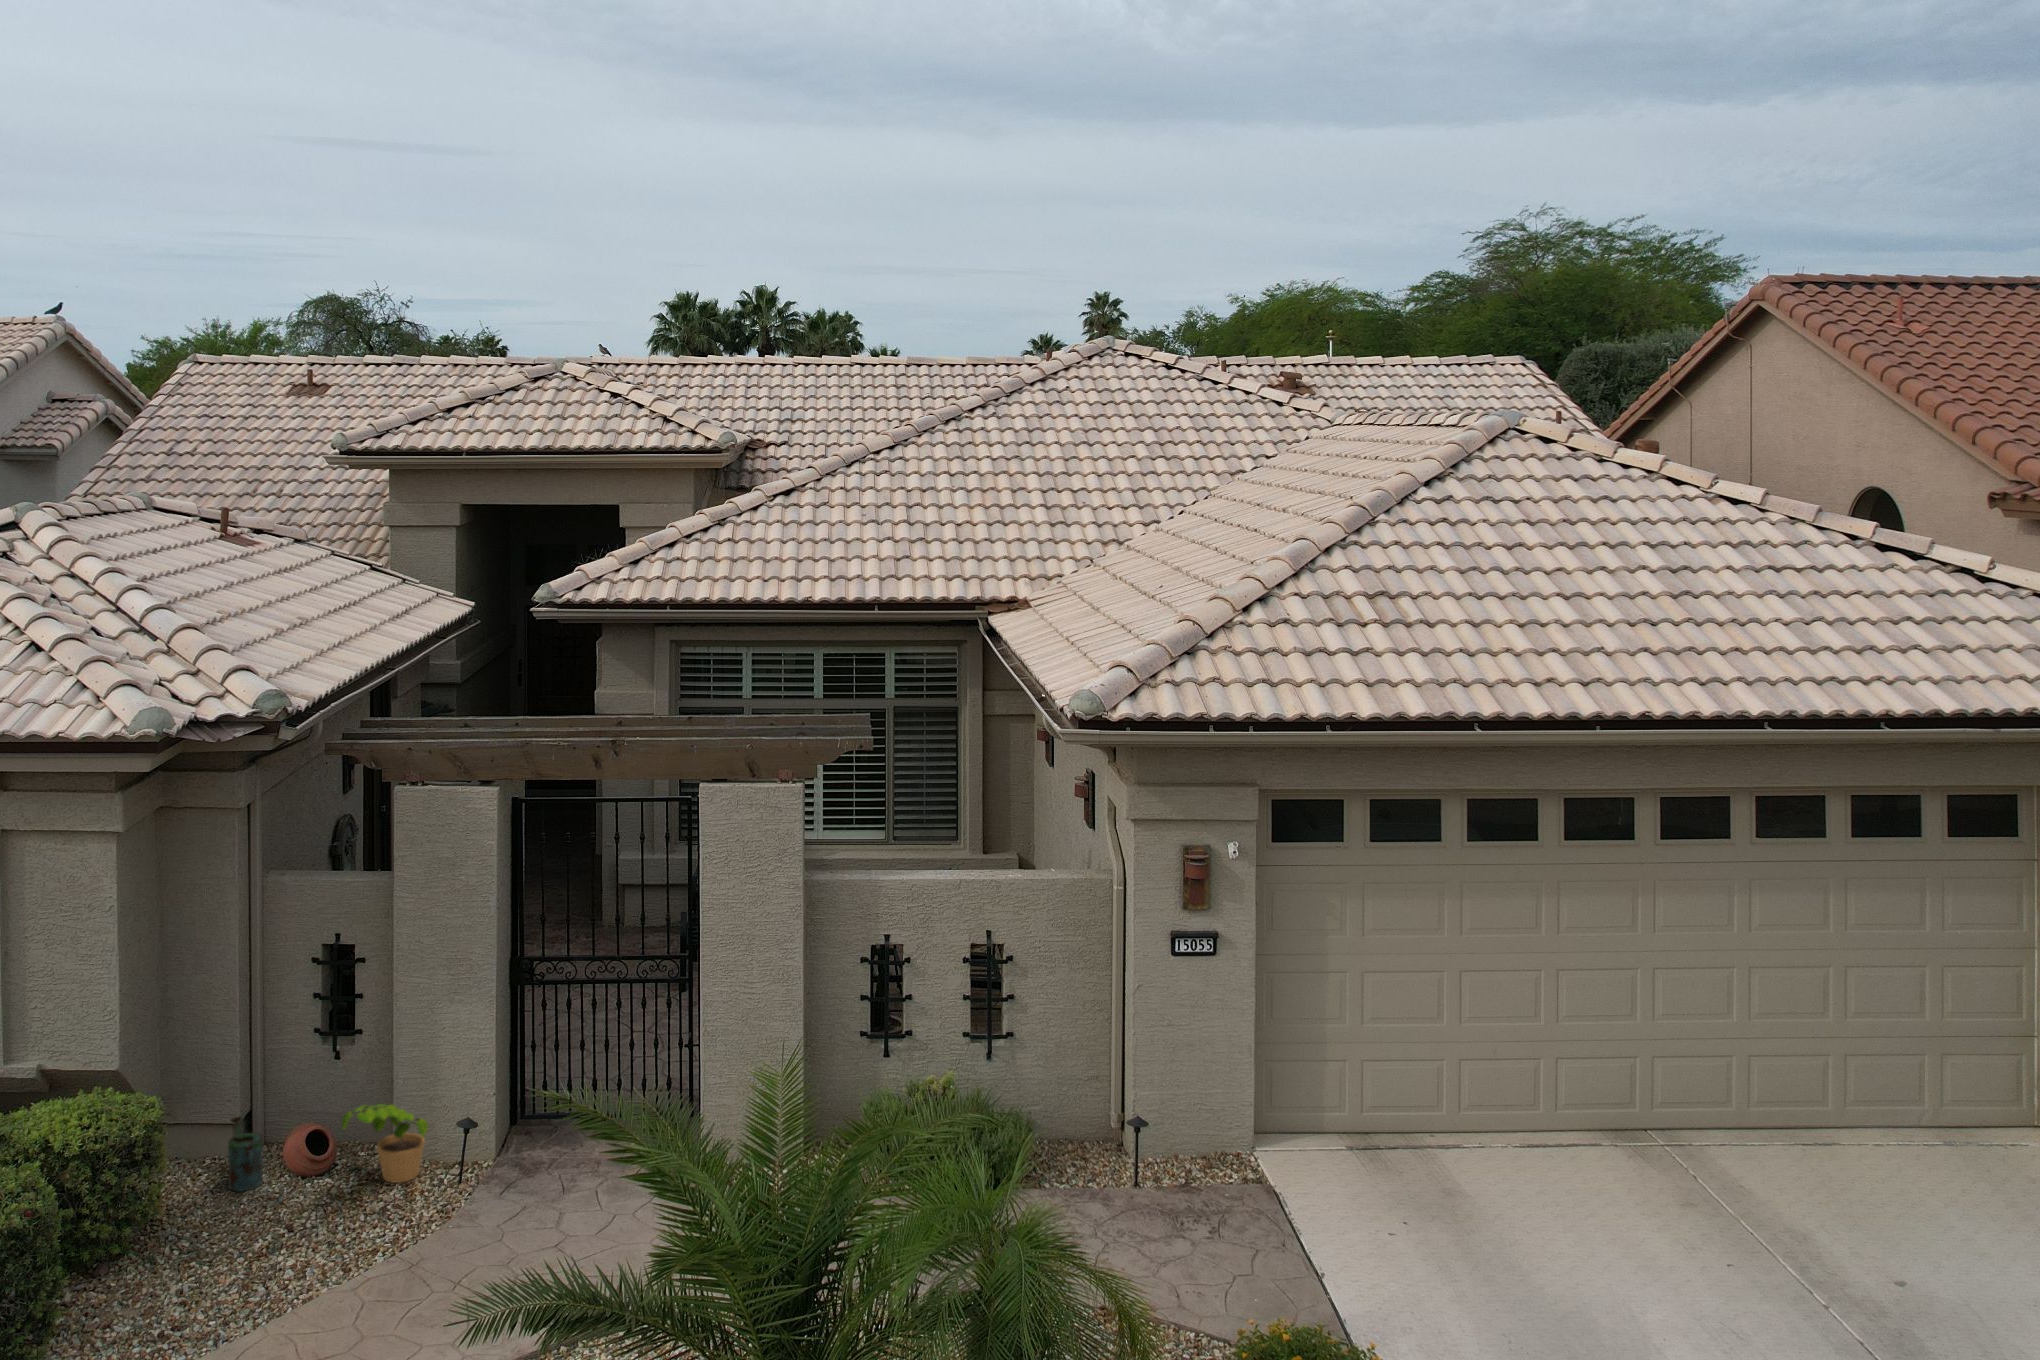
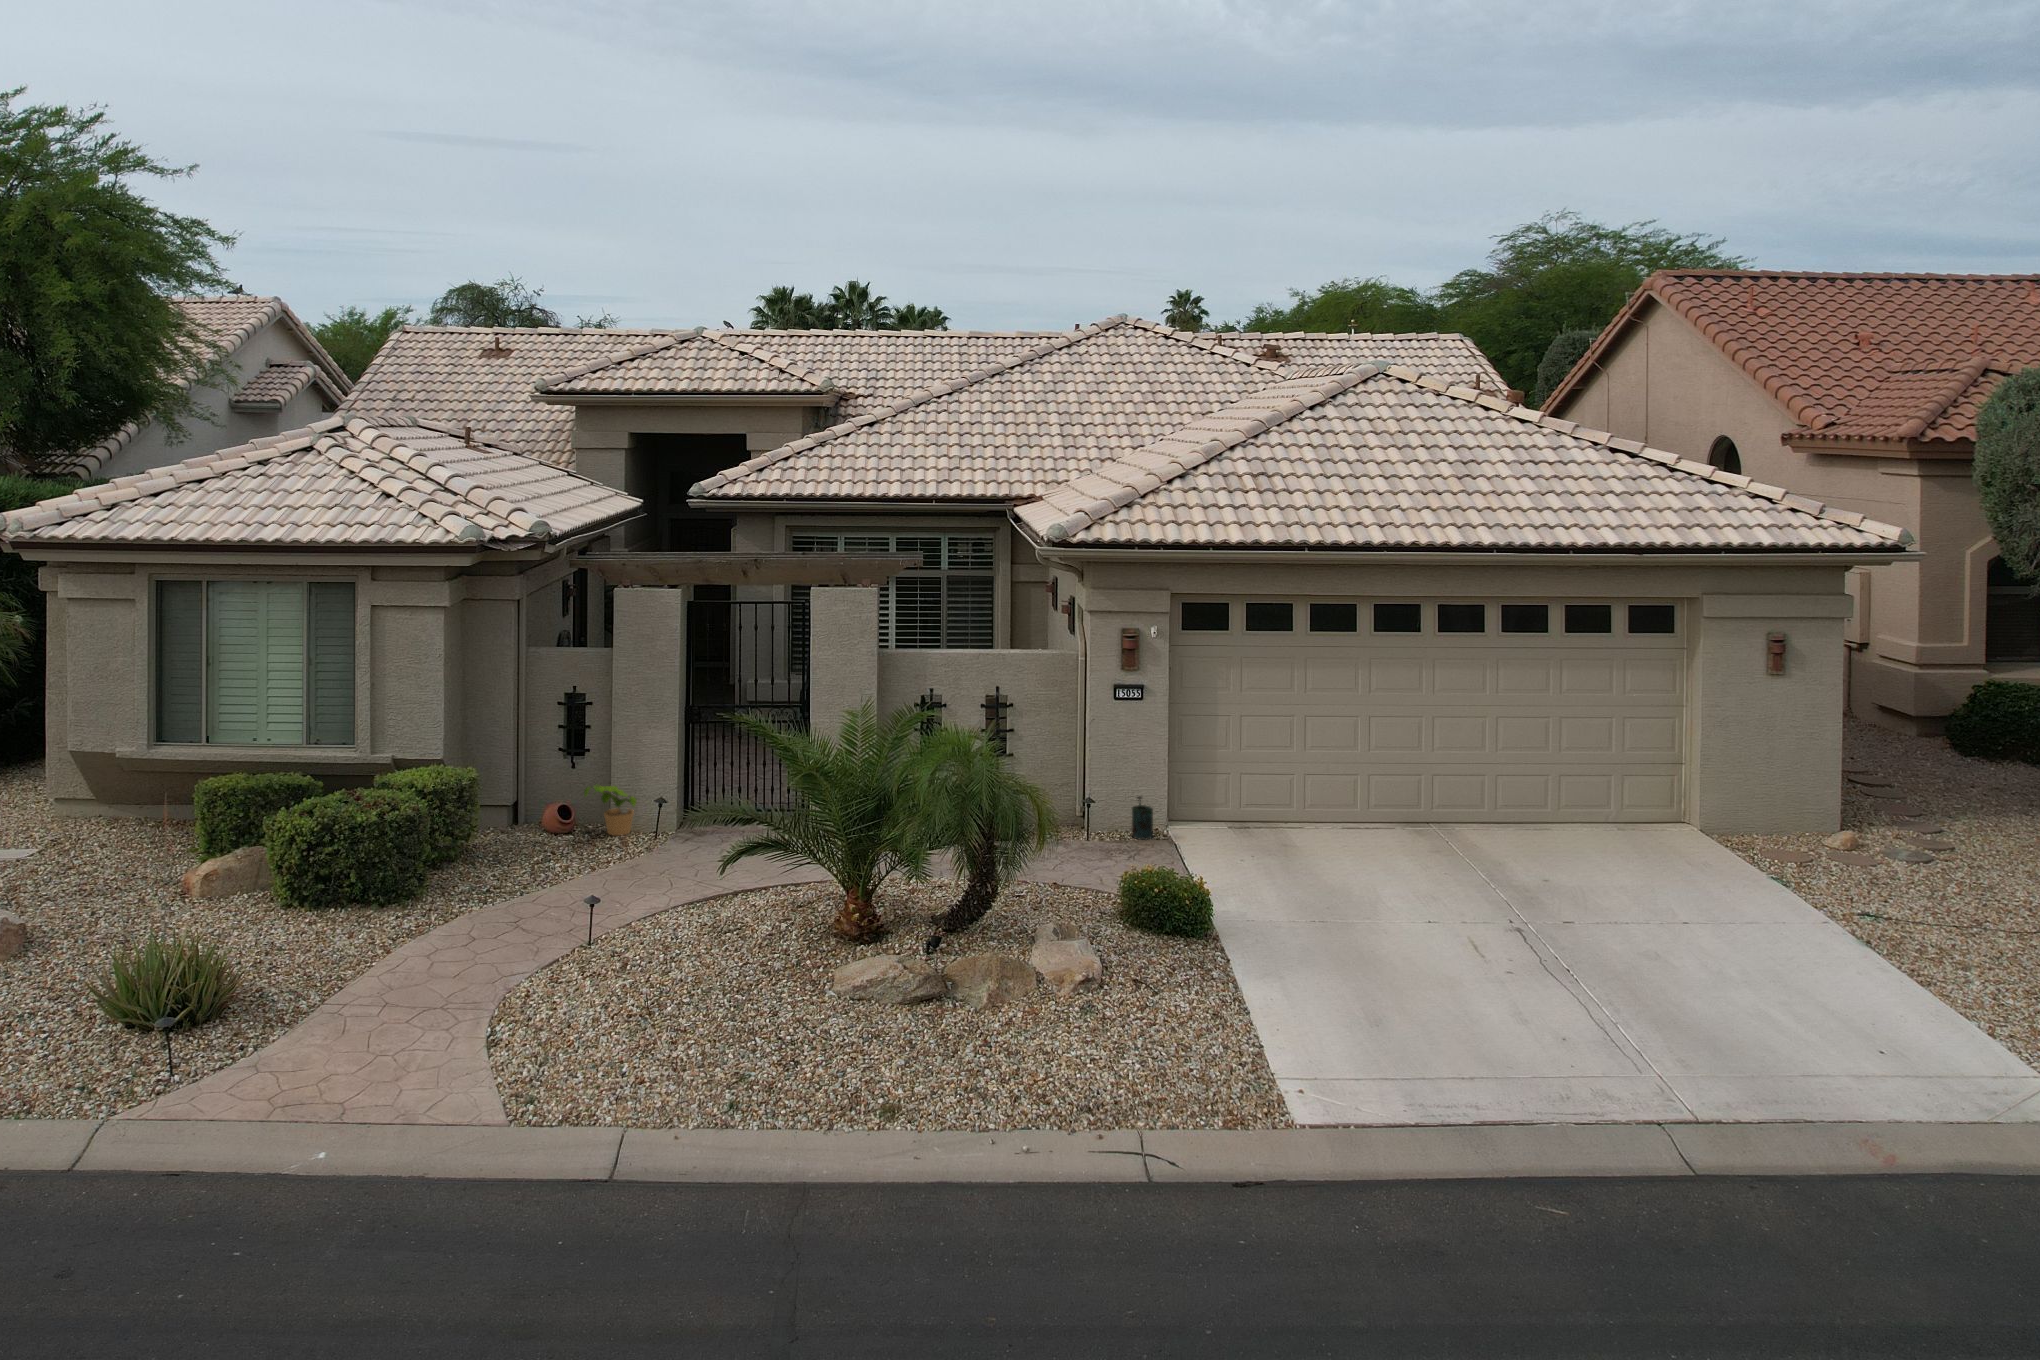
watering can: present [228,1117,263,1191] -> present [1132,796,1153,840]

